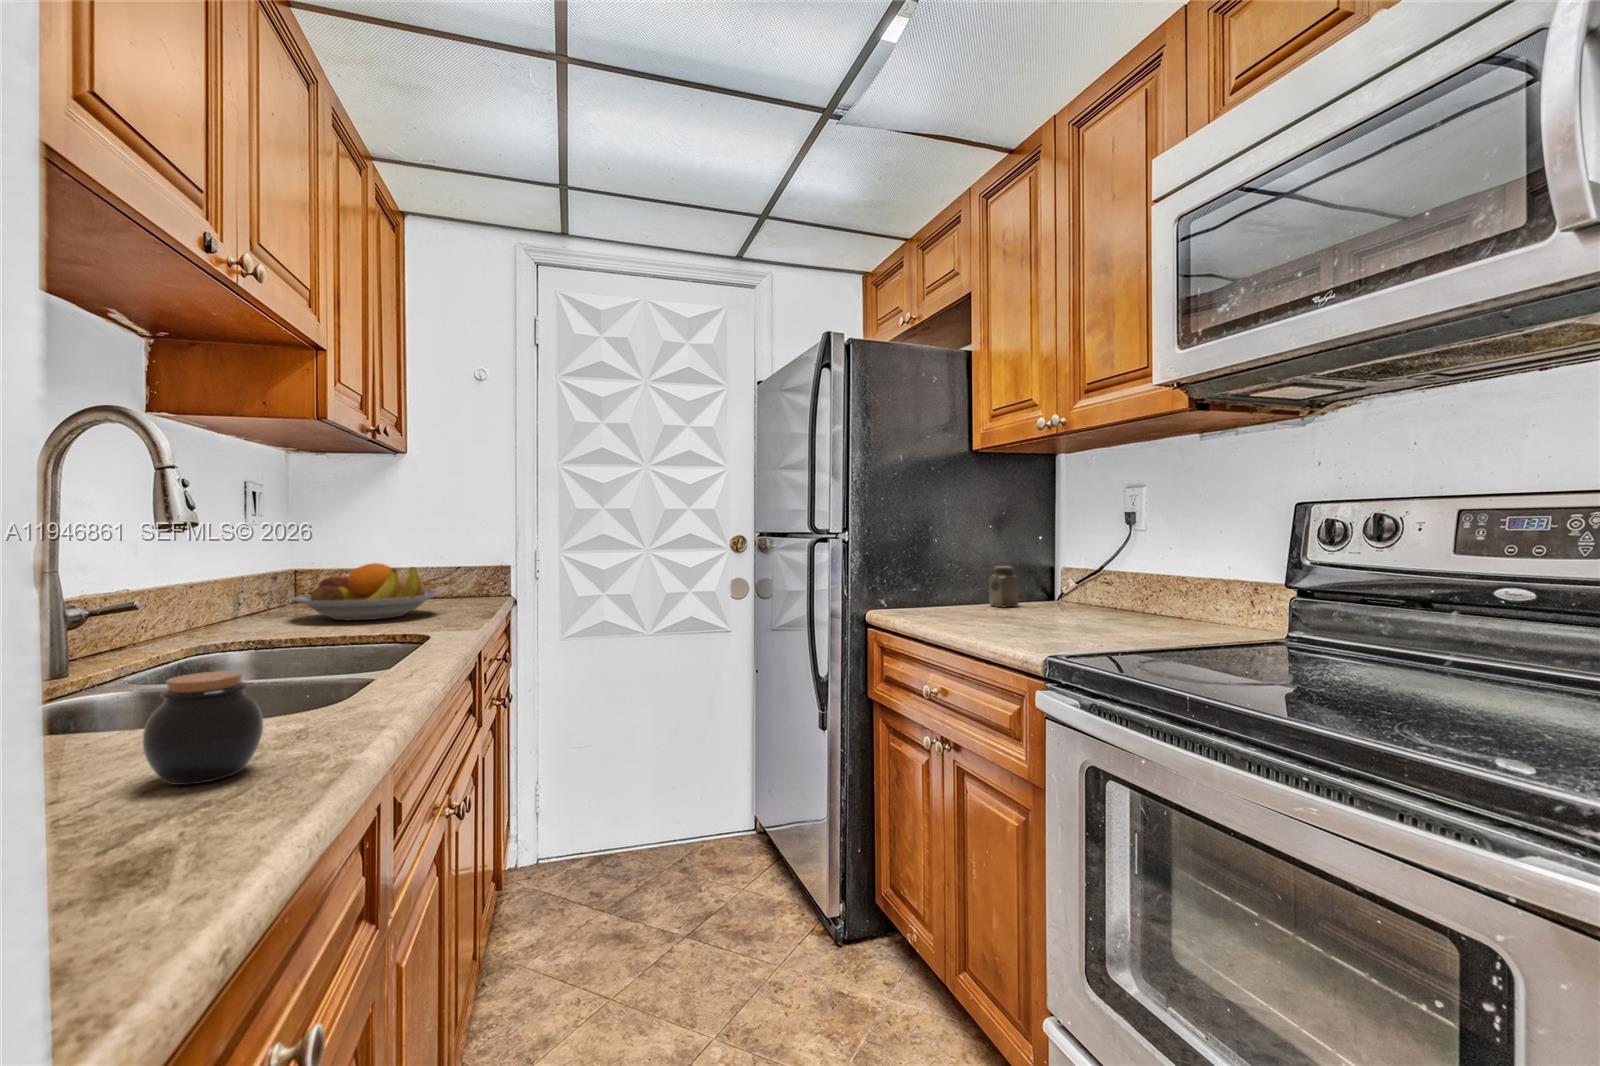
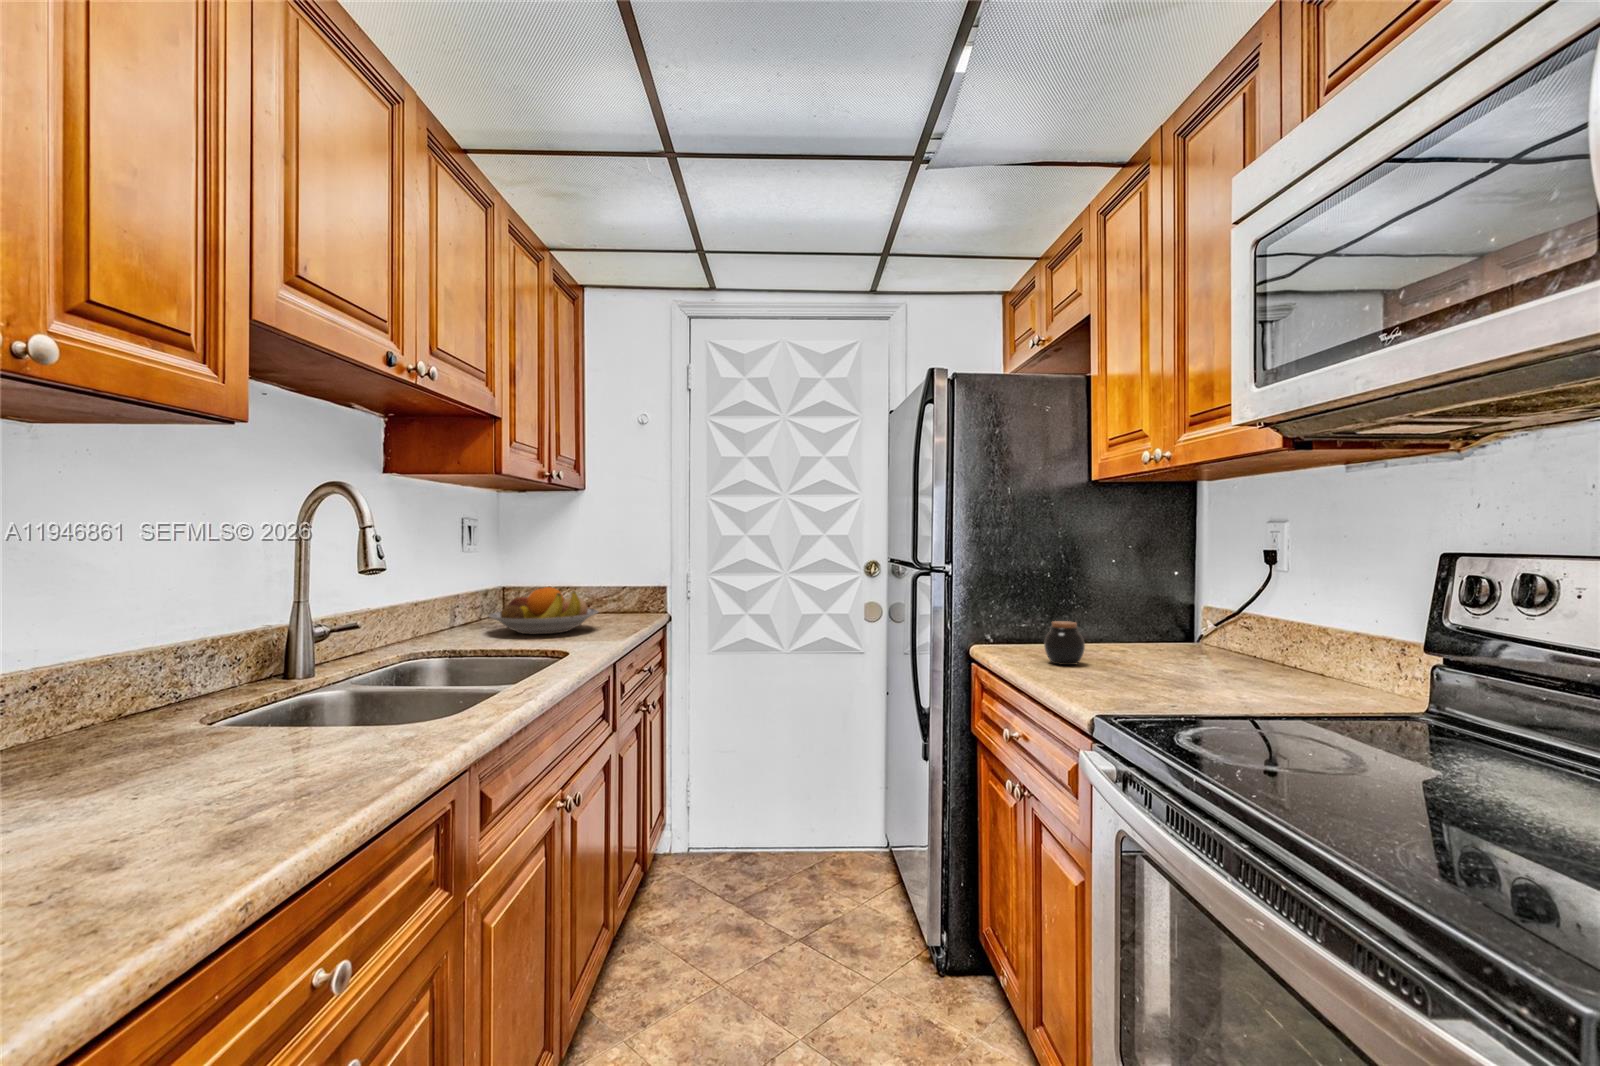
salt shaker: present [989,566,1019,607] -> none [1108,603,1141,647]
jar: present [142,671,263,785] -> present [1044,621,1085,665]

